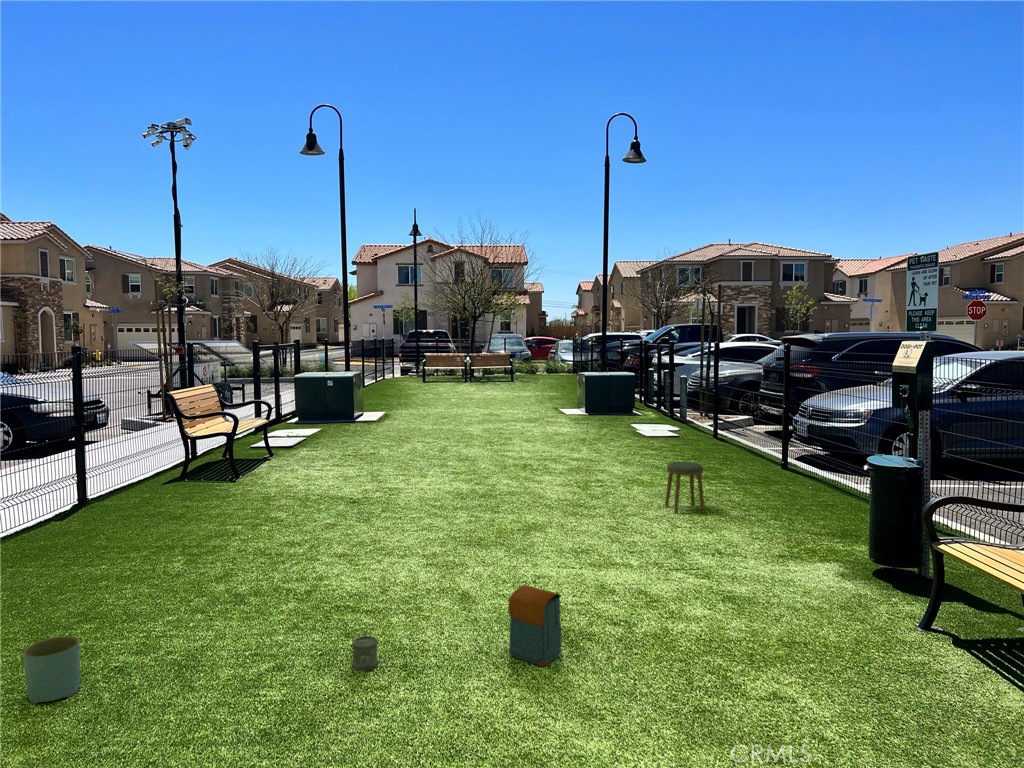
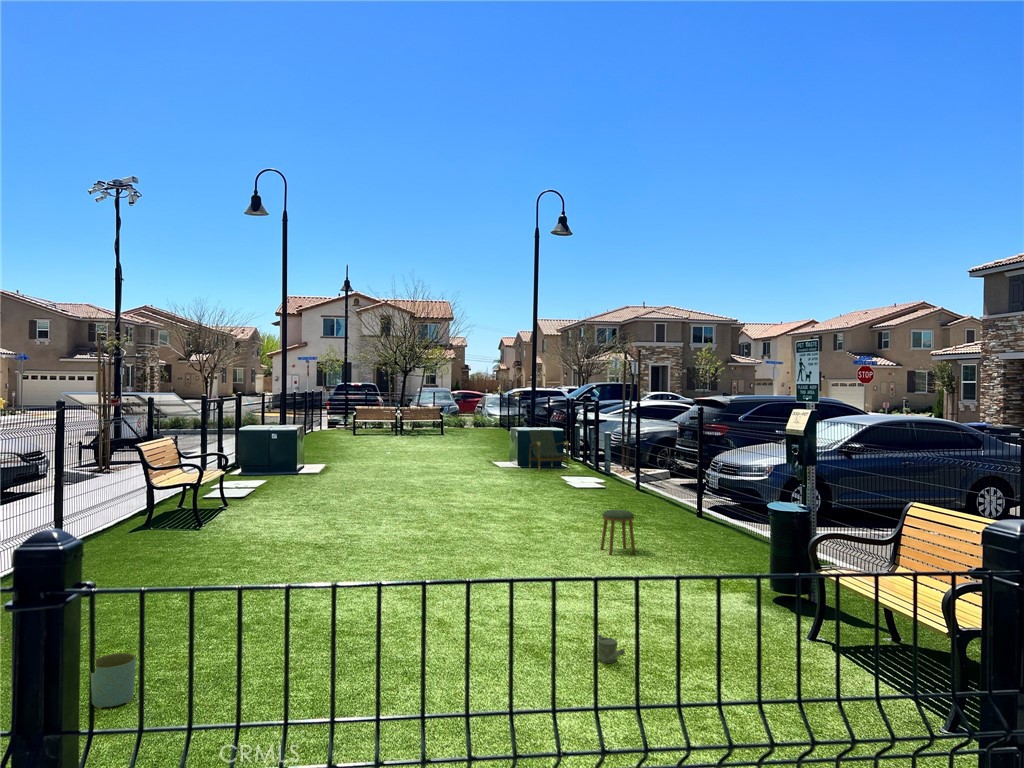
lounge chair: none [597,374,639,418] -> present [529,430,569,471]
backpack: present [508,585,561,666] -> none [489,606,531,671]
watering can: present [352,631,379,671] -> present [598,634,625,663]

